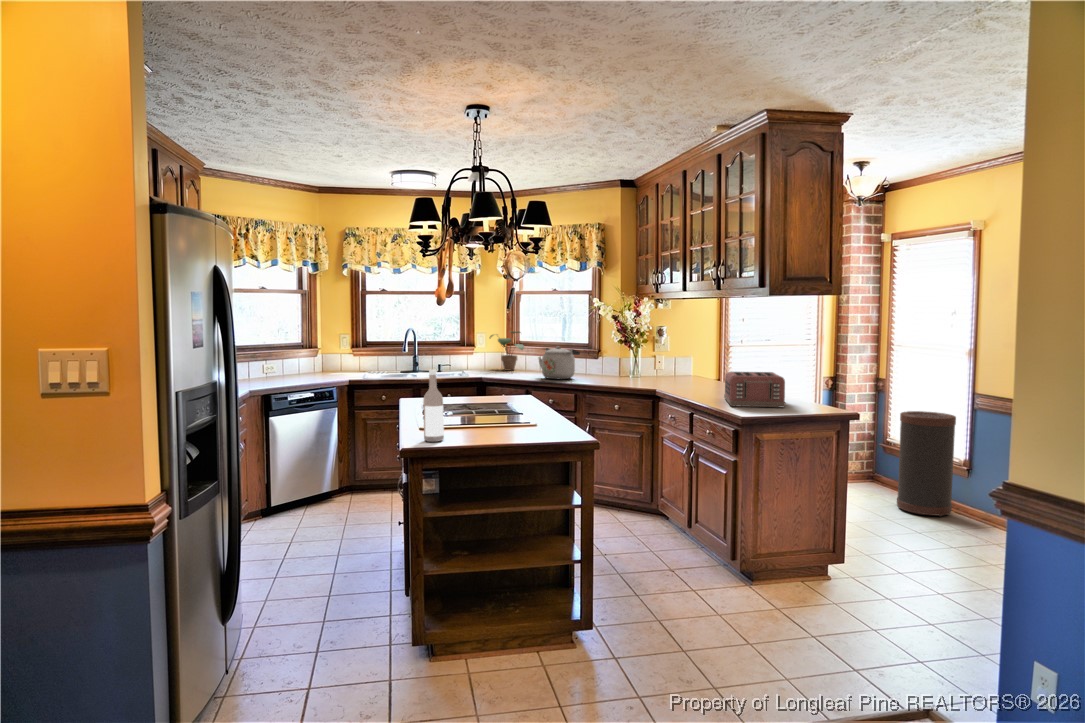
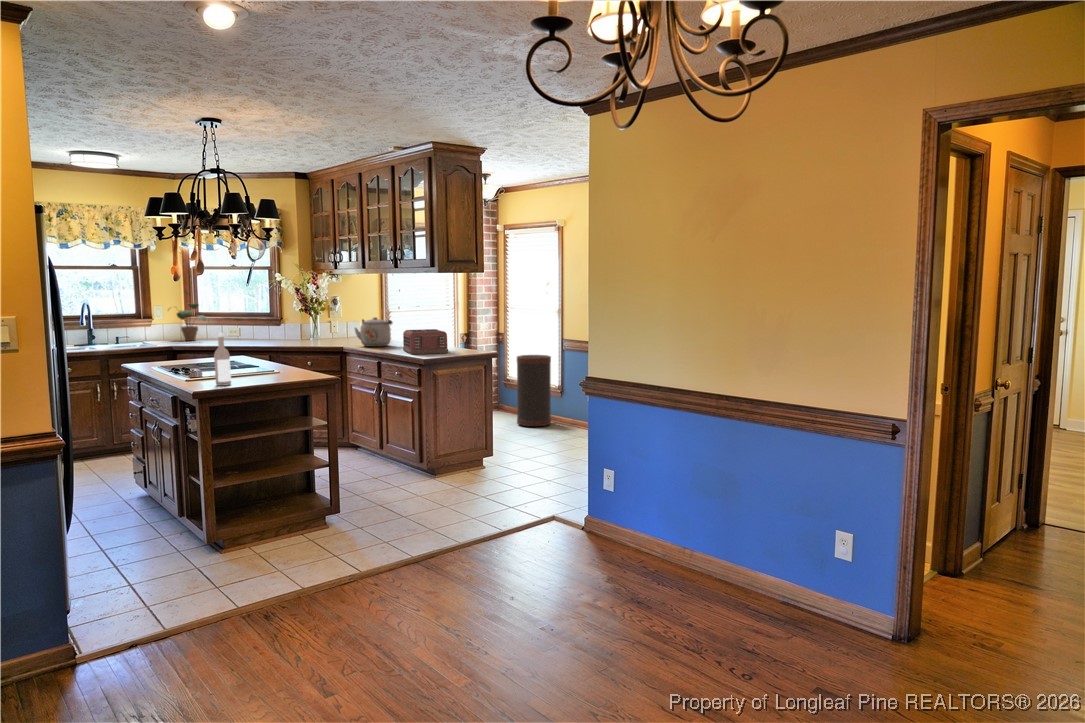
kettle: present [538,346,580,379] -> present [355,317,393,347]

